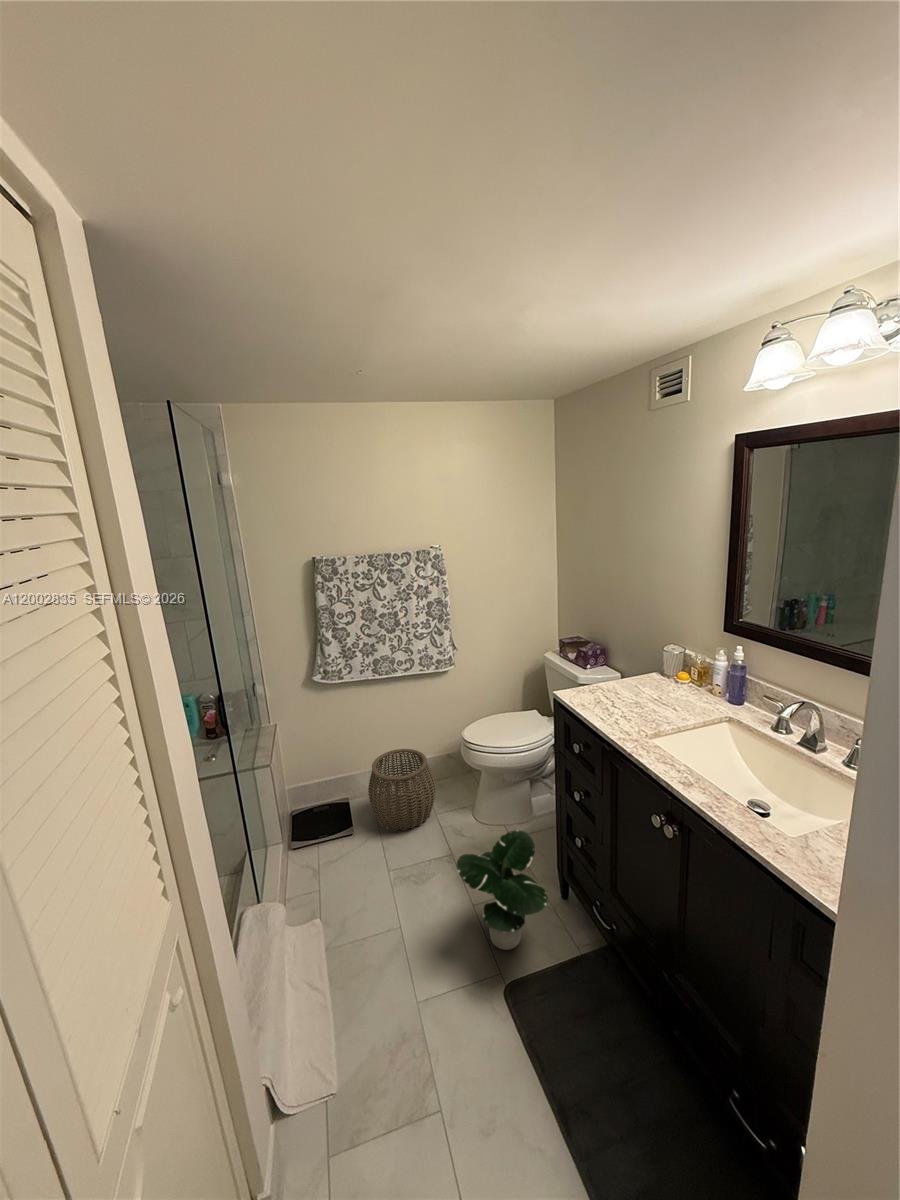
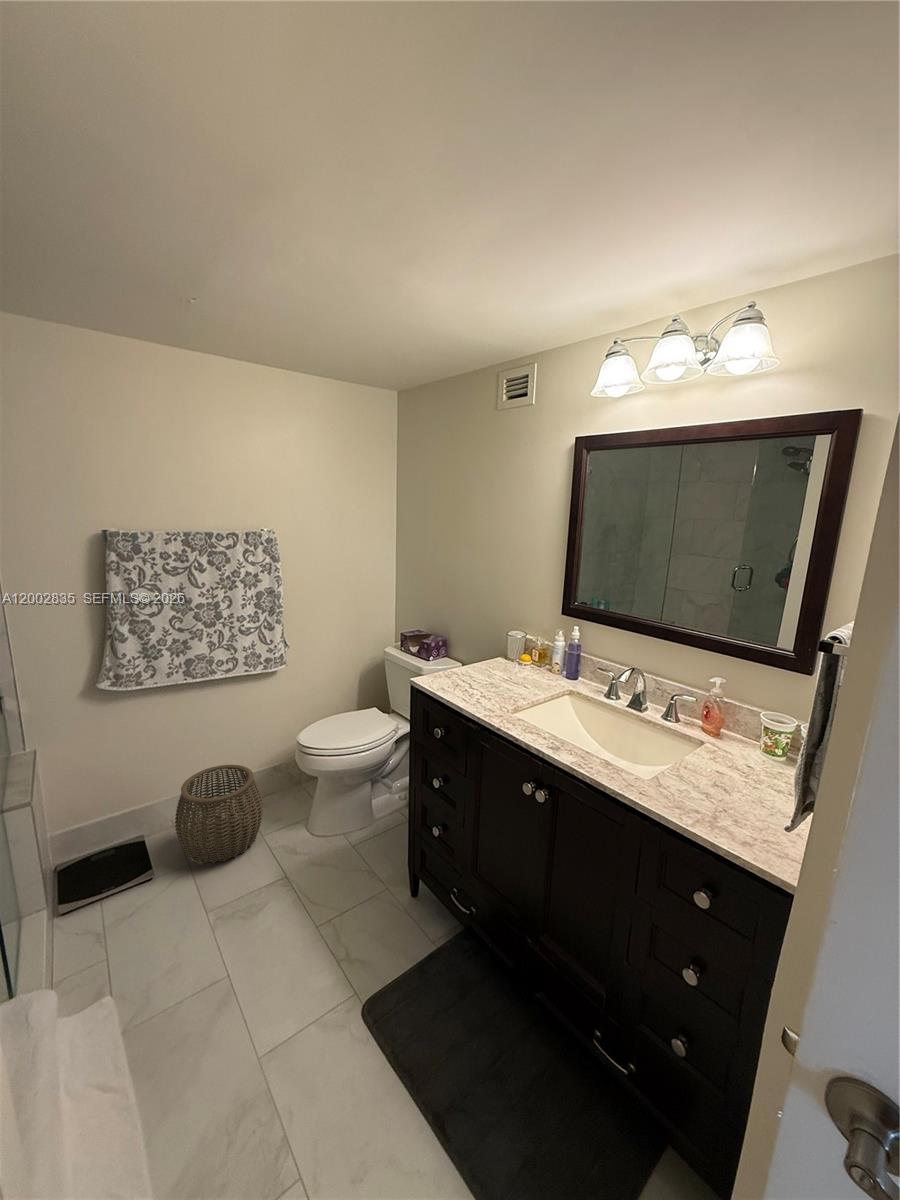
potted plant: present [456,830,548,950] -> none [305,832,409,967]

